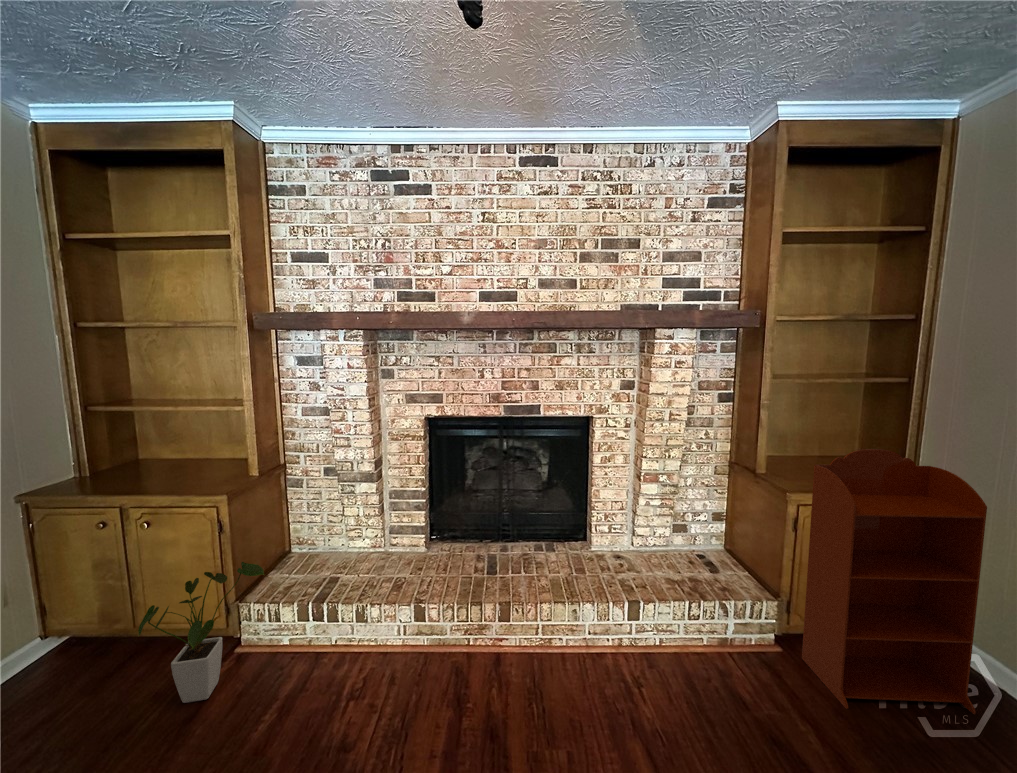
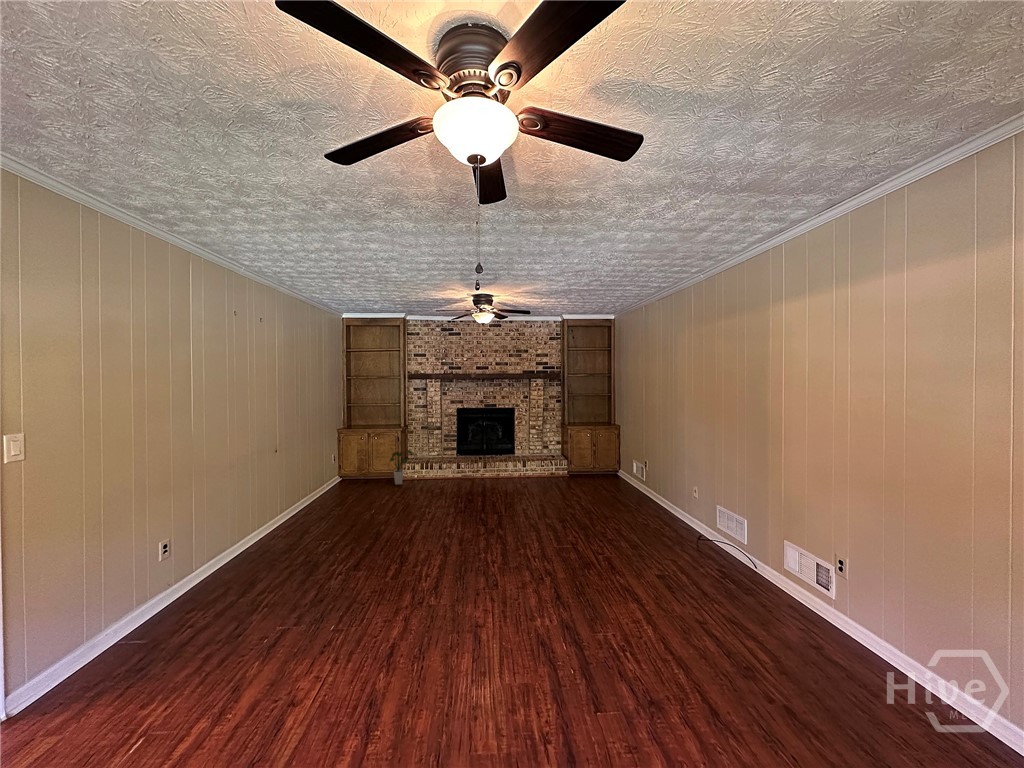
bookcase: present [802,449,987,714] -> none [573,414,608,481]

